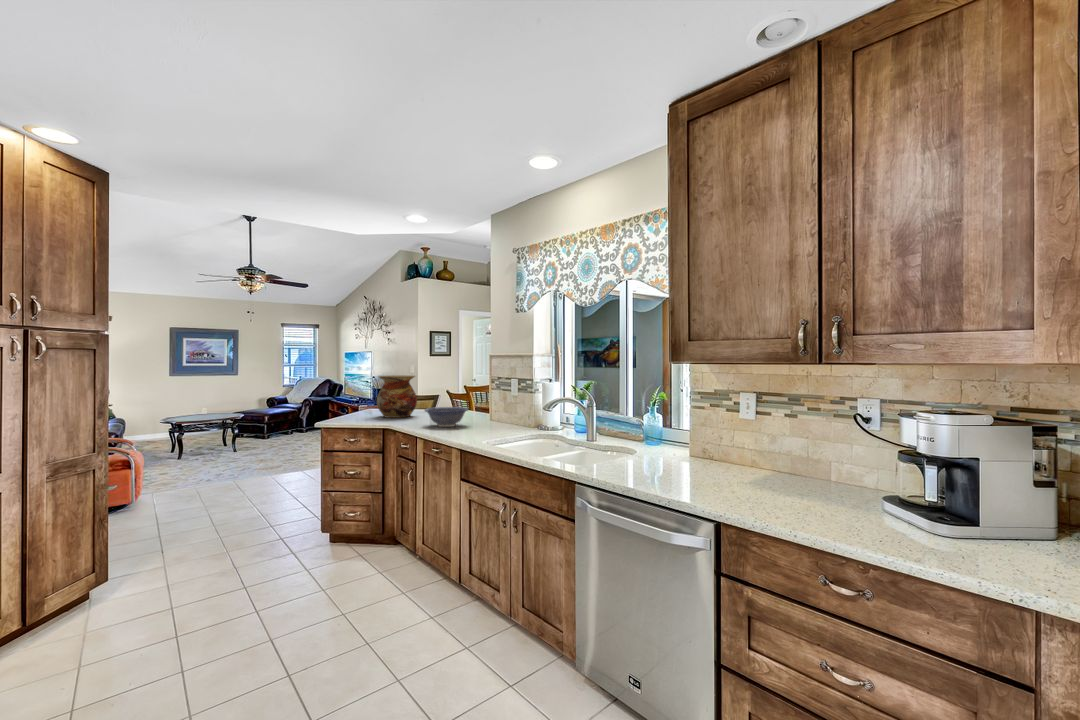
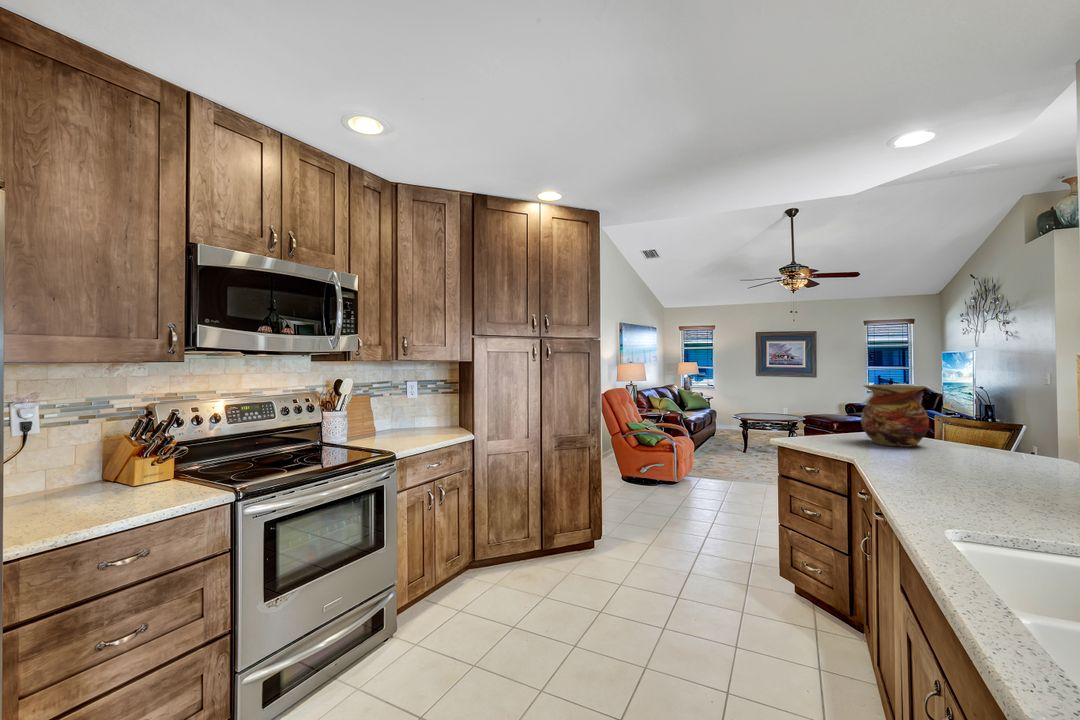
decorative bowl: present [425,407,468,427] -> none [896,438,986,473]

